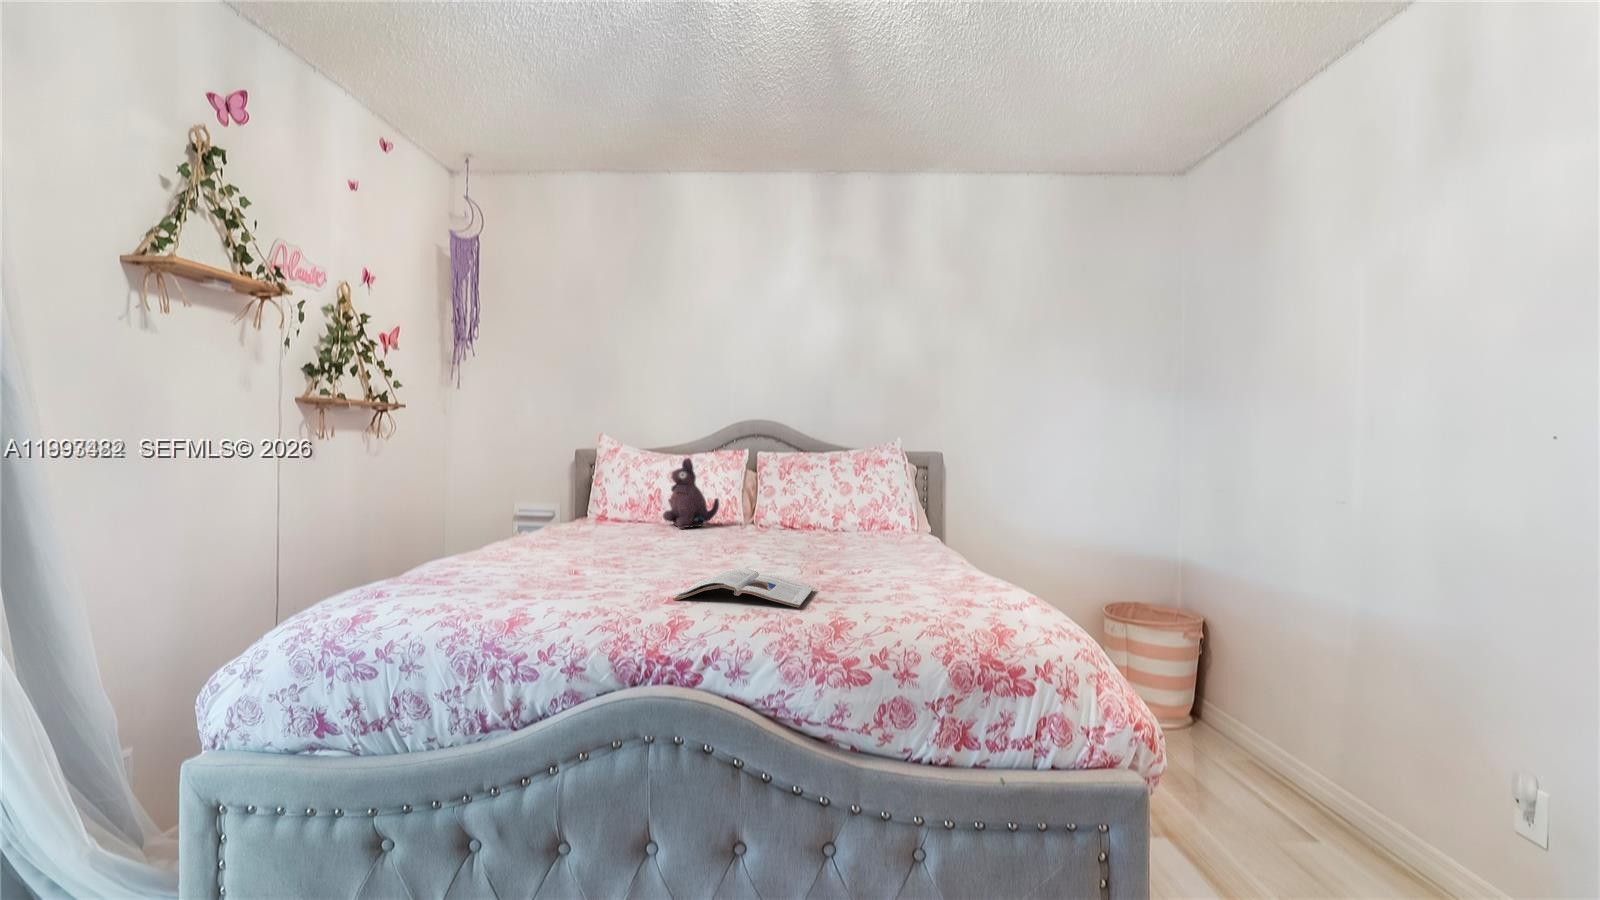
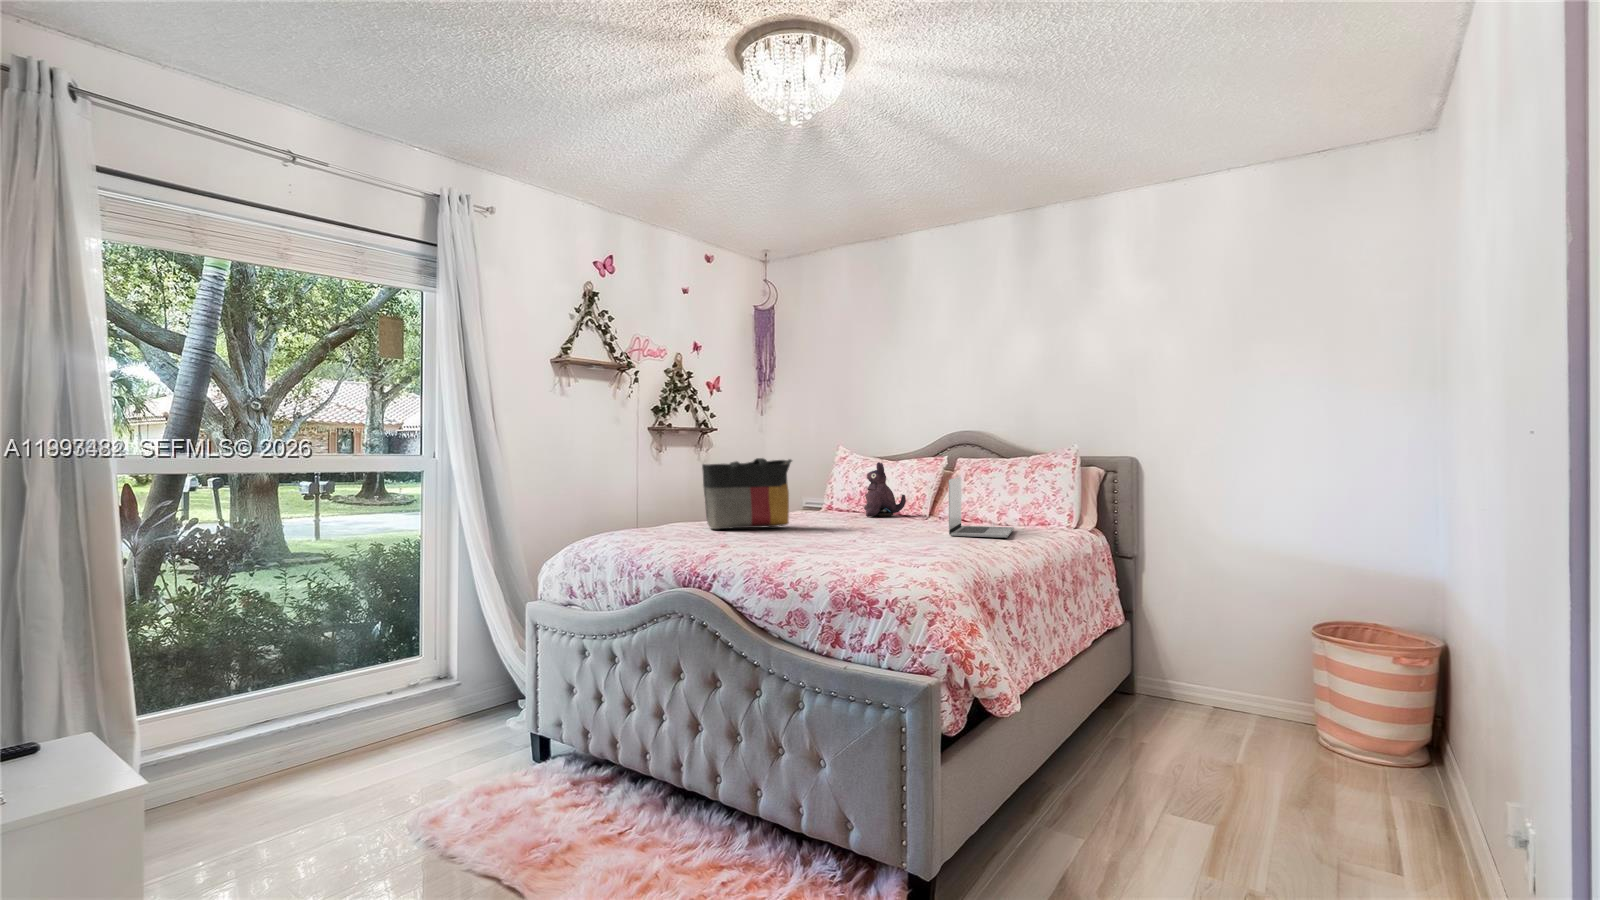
tote bag: none [520,452,647,565] -> present [702,458,792,529]
laptop: none [820,477,912,550] -> present [949,477,1014,538]
magazine: present [673,568,814,607] -> none [736,534,833,556]

